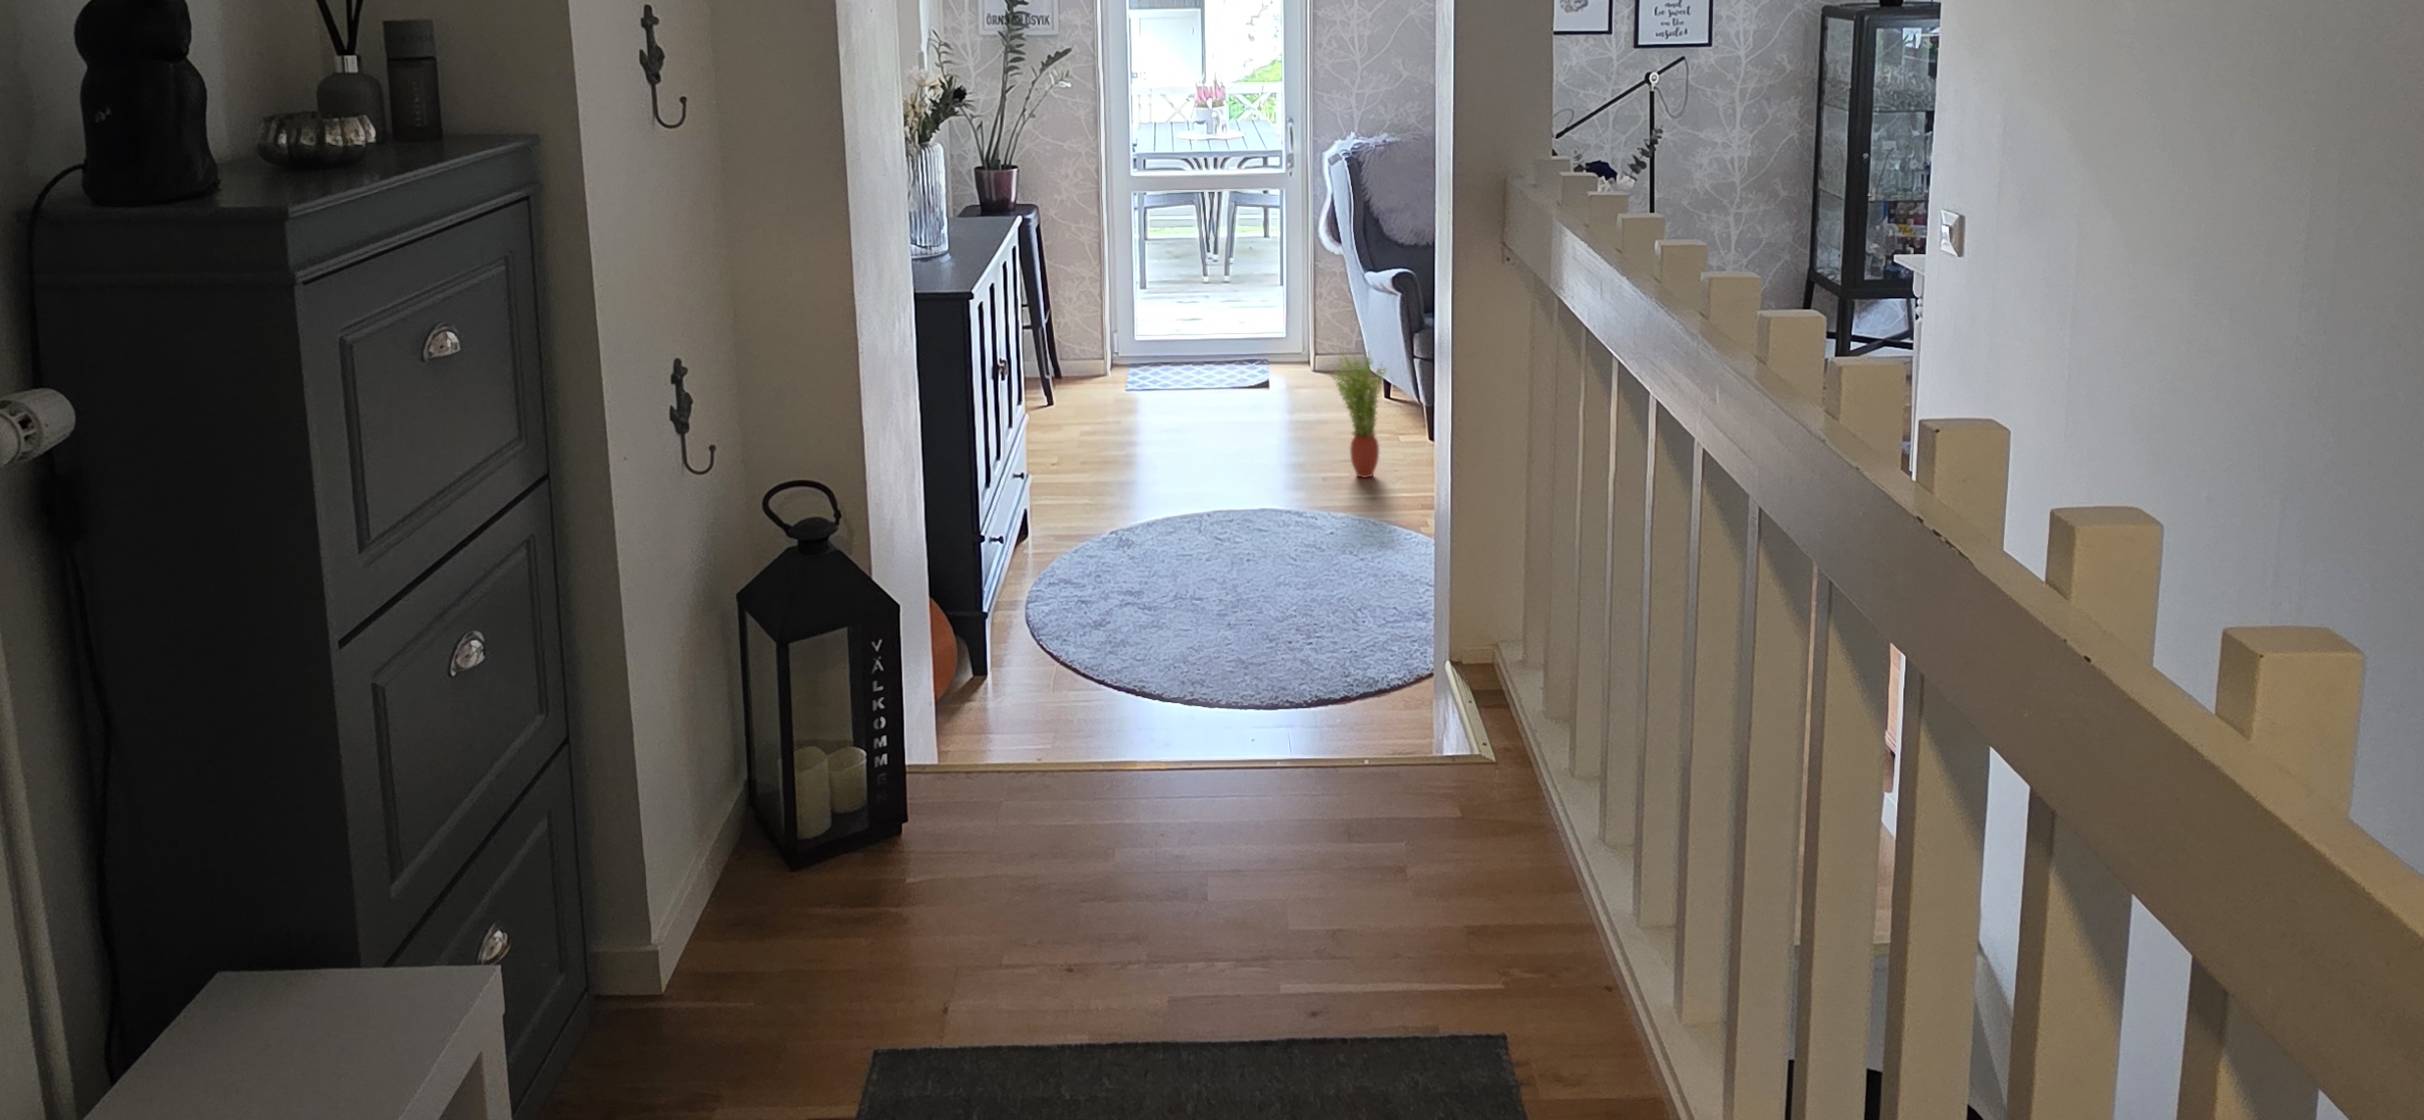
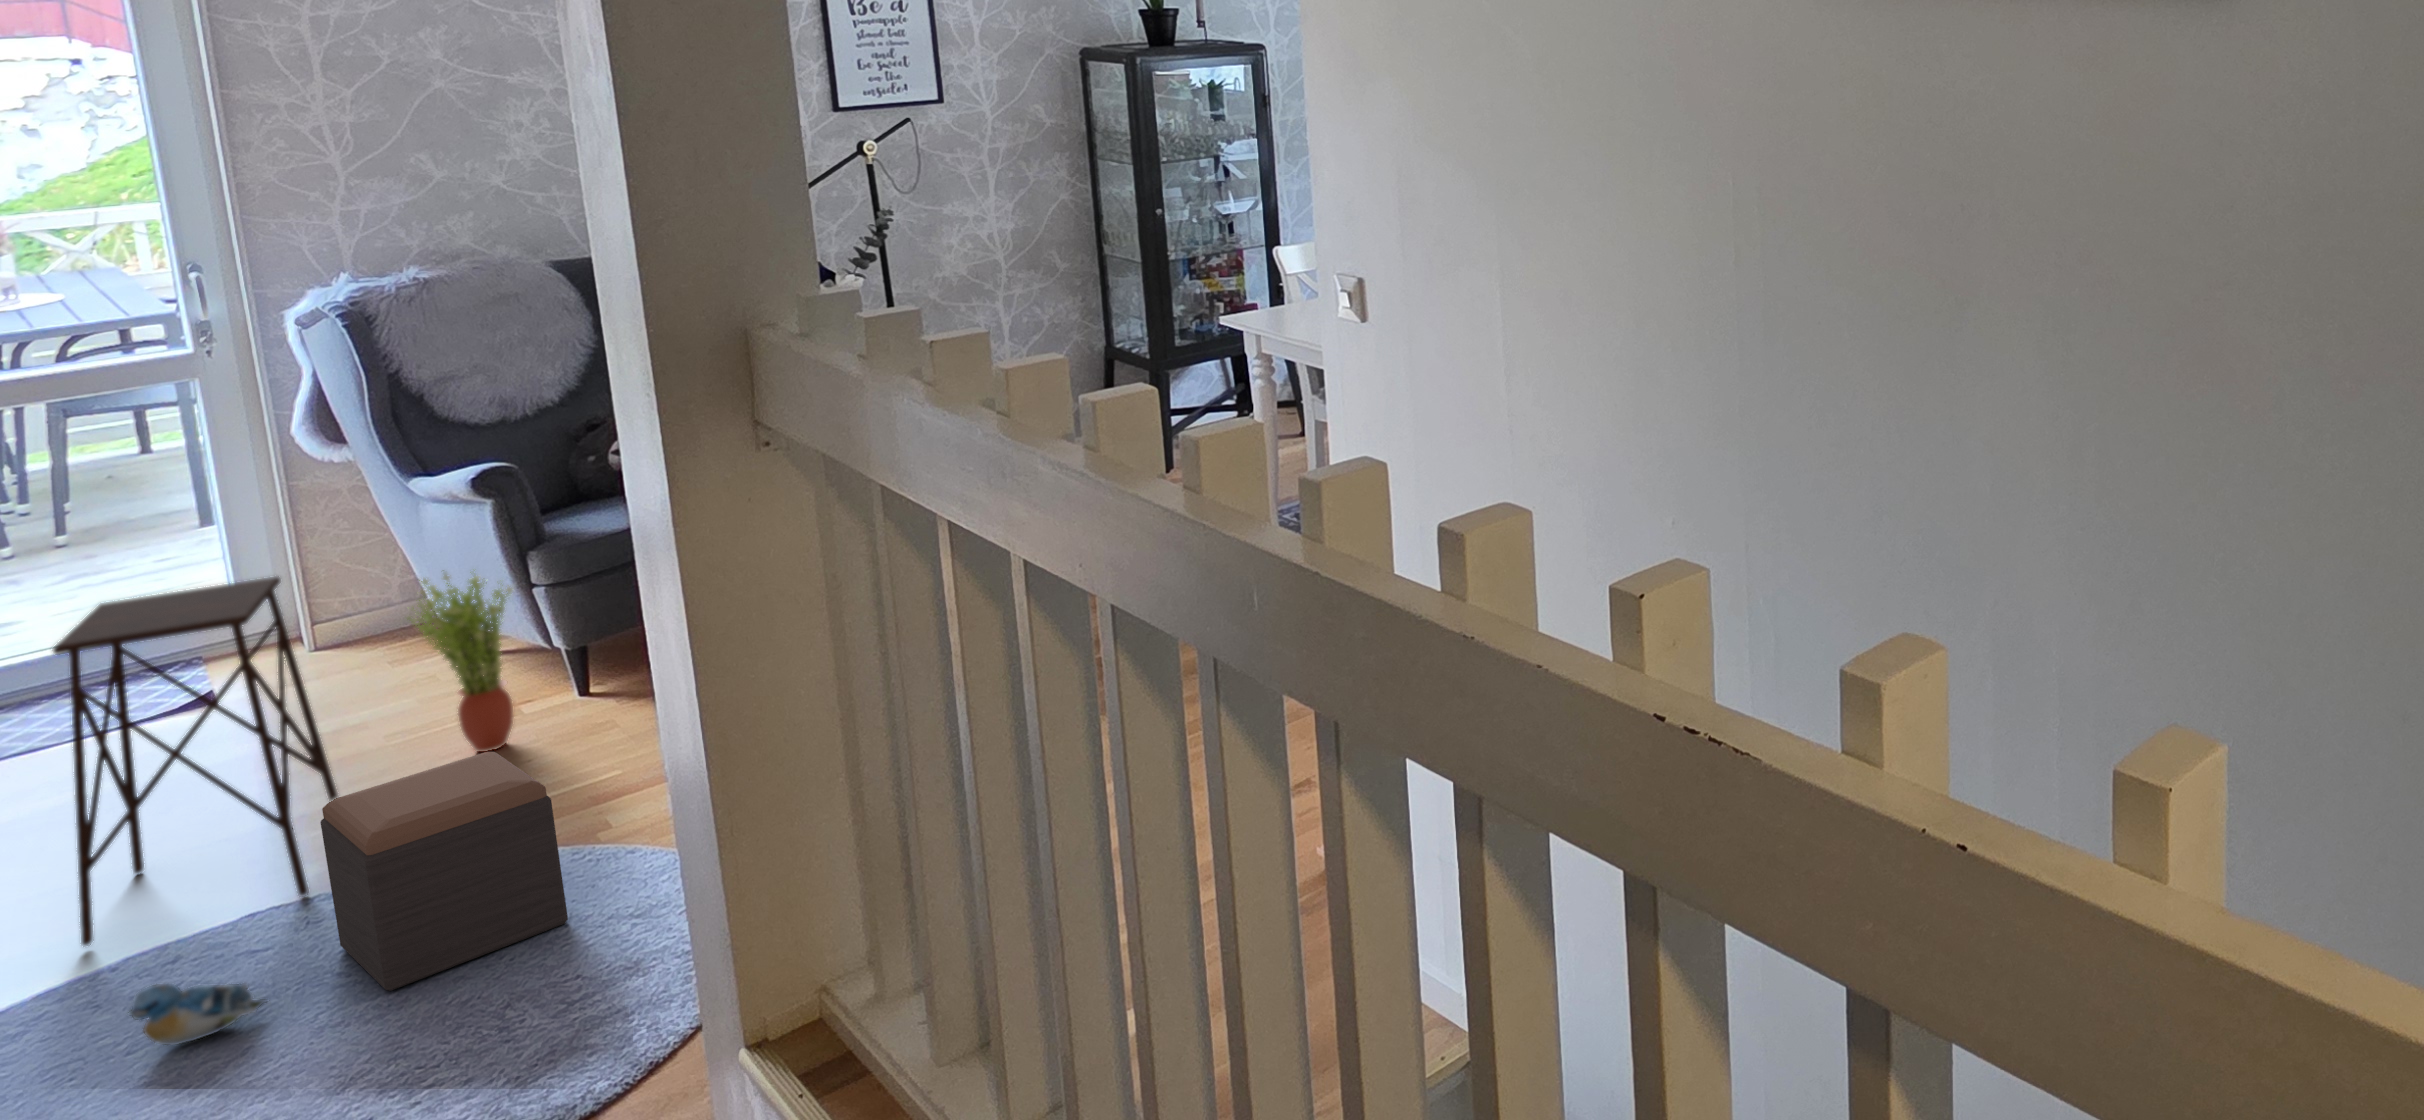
side table: none [1163,326,1287,537] -> present [52,576,338,946]
footstool: none [1269,472,1381,609] -> present [320,752,568,991]
plush toy: none [1172,560,1233,601] -> present [128,984,267,1045]

